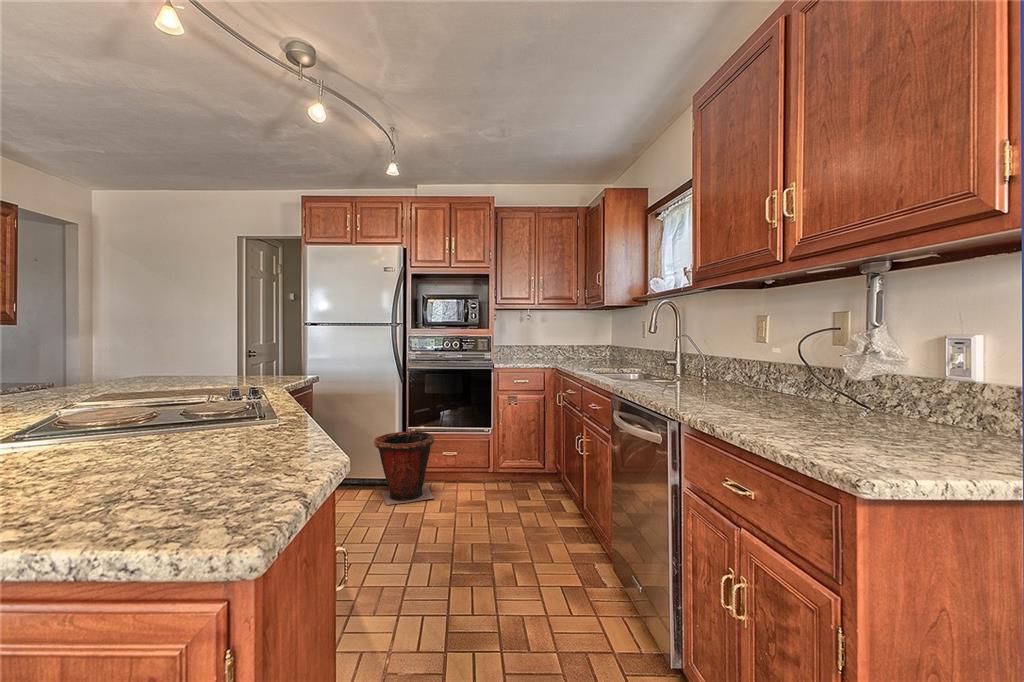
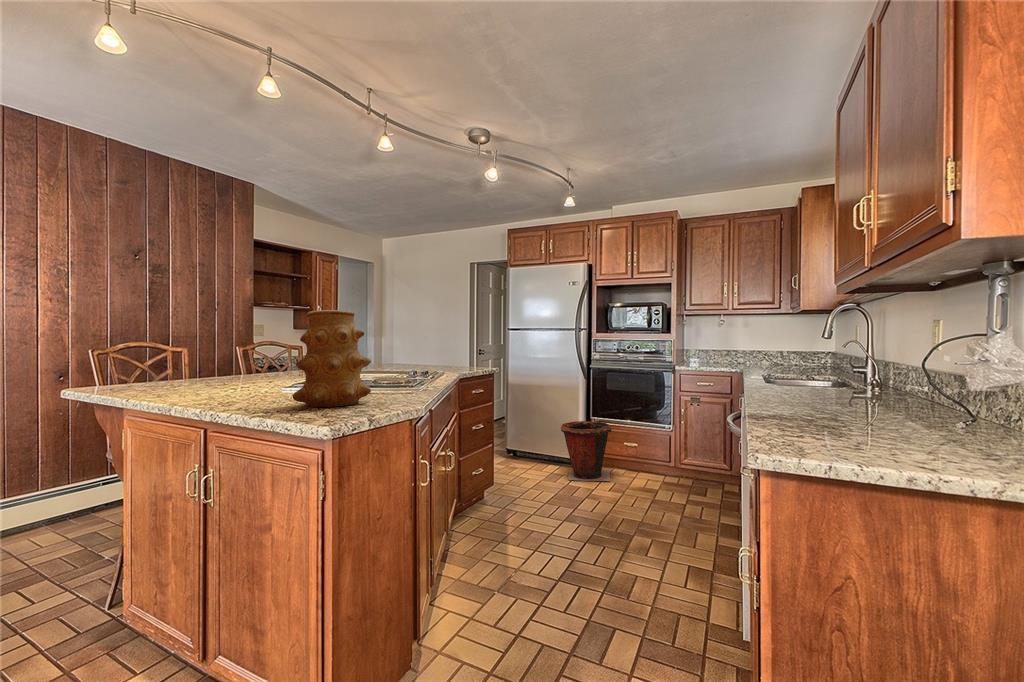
vase: none [73,298,251,499] -> present [293,310,371,407]

